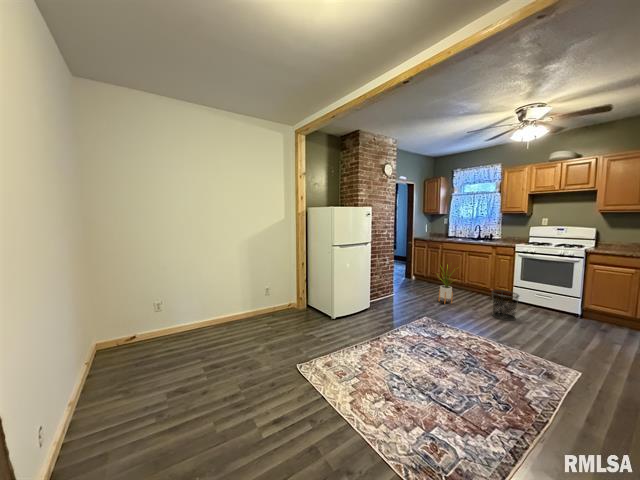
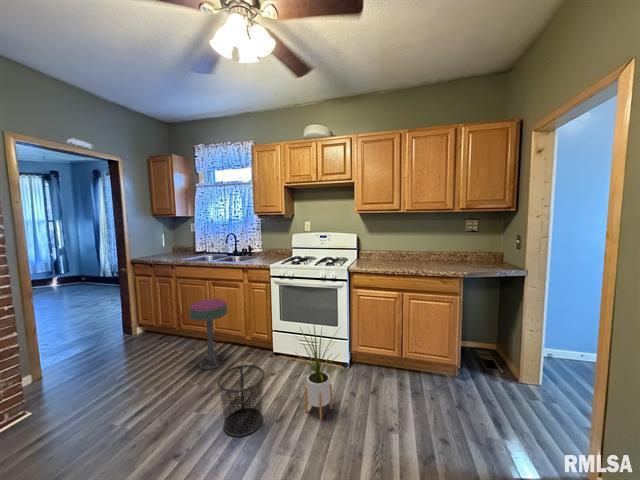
bar stool: none [460,261,483,298] -> present [190,299,227,369]
house plant: present [439,265,453,304] -> present [301,325,336,420]

